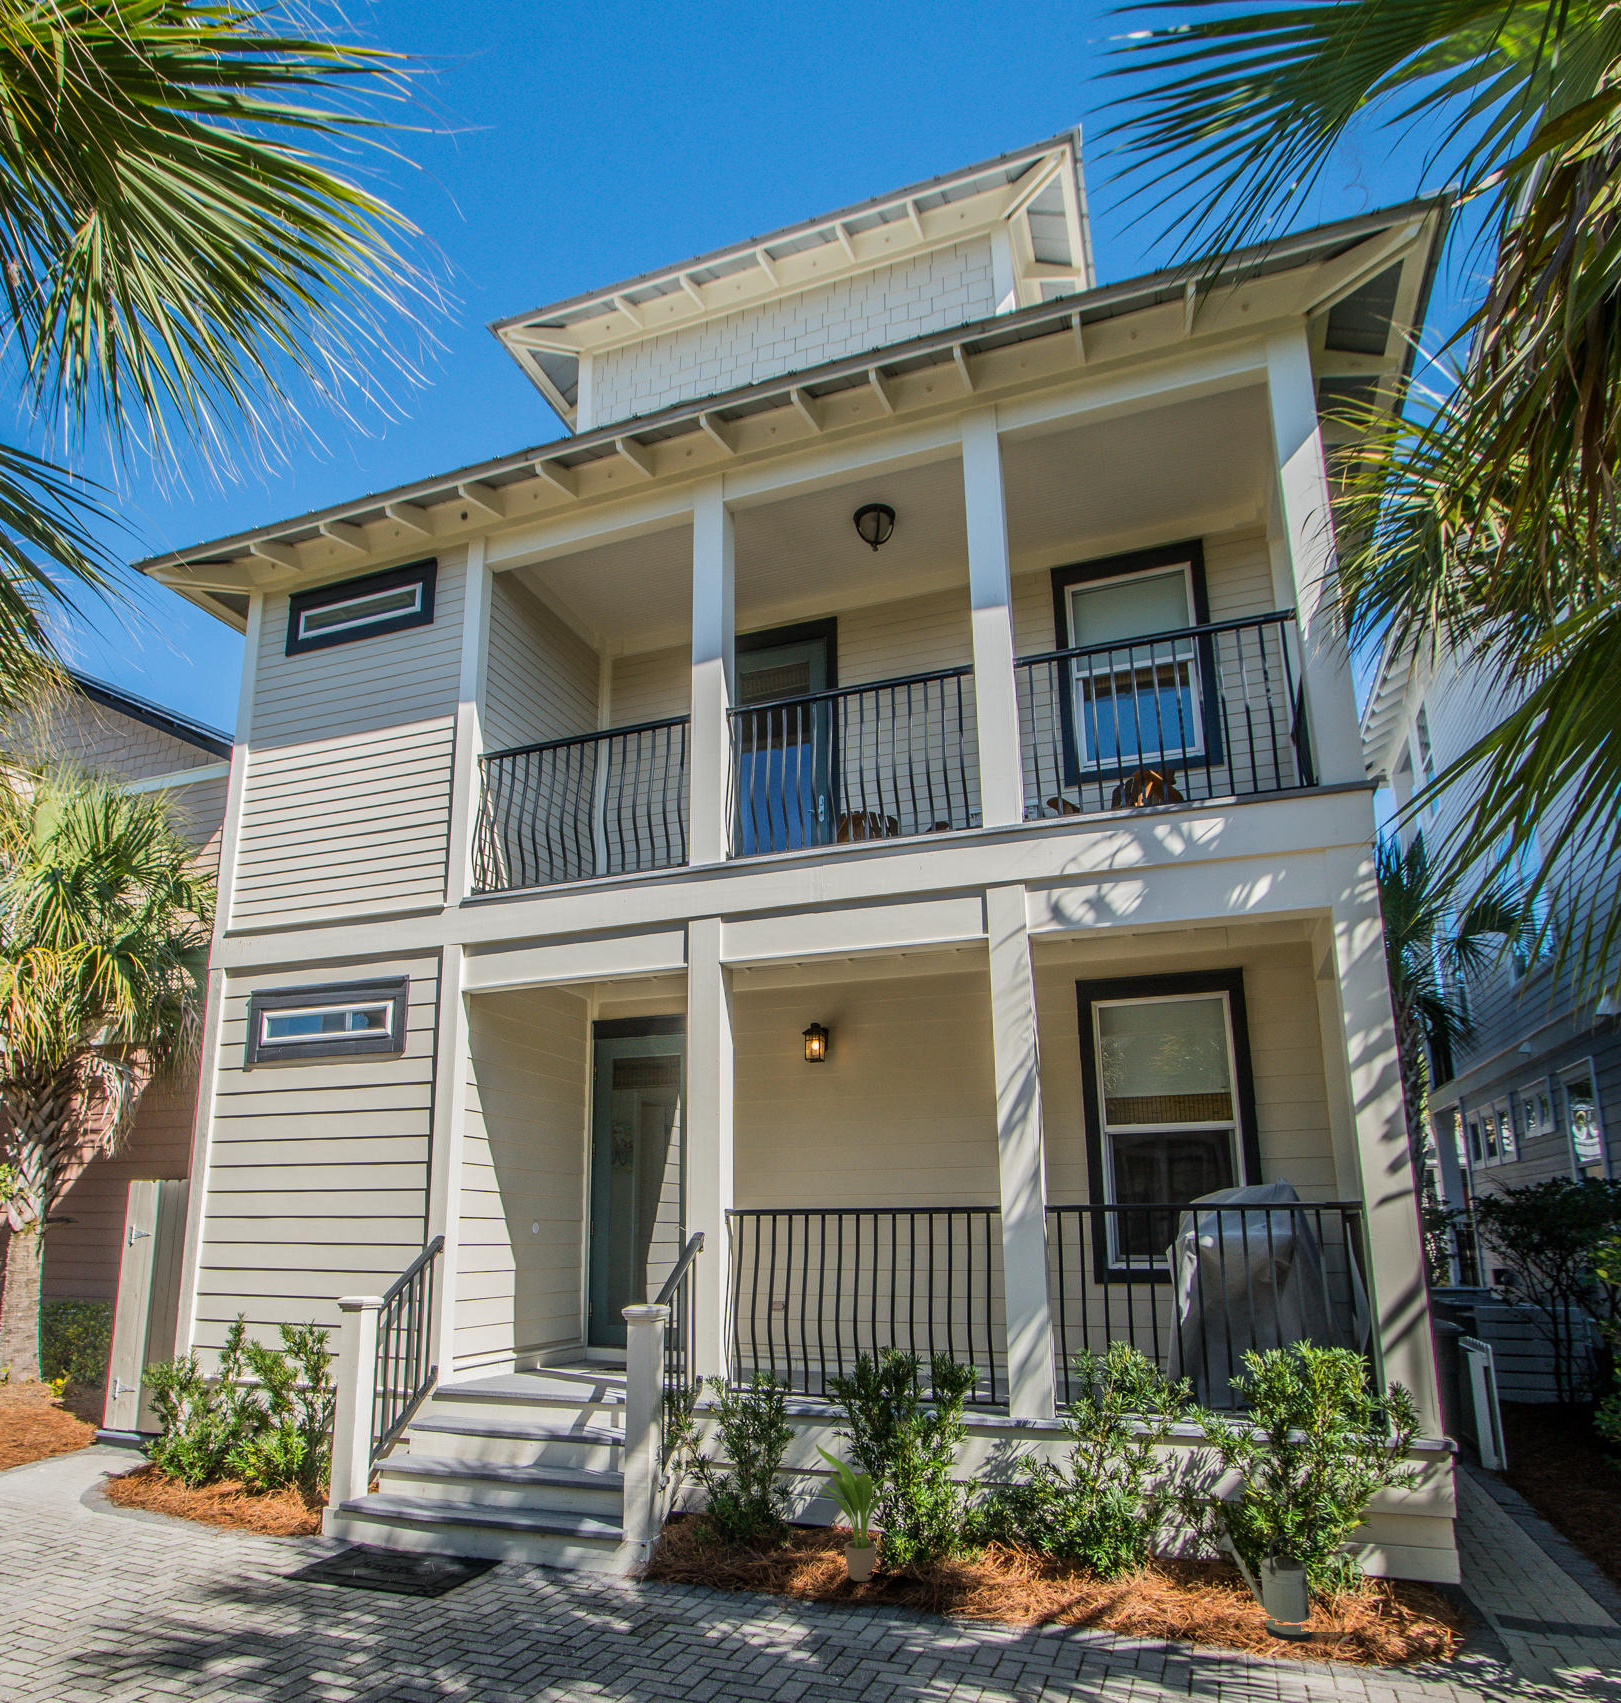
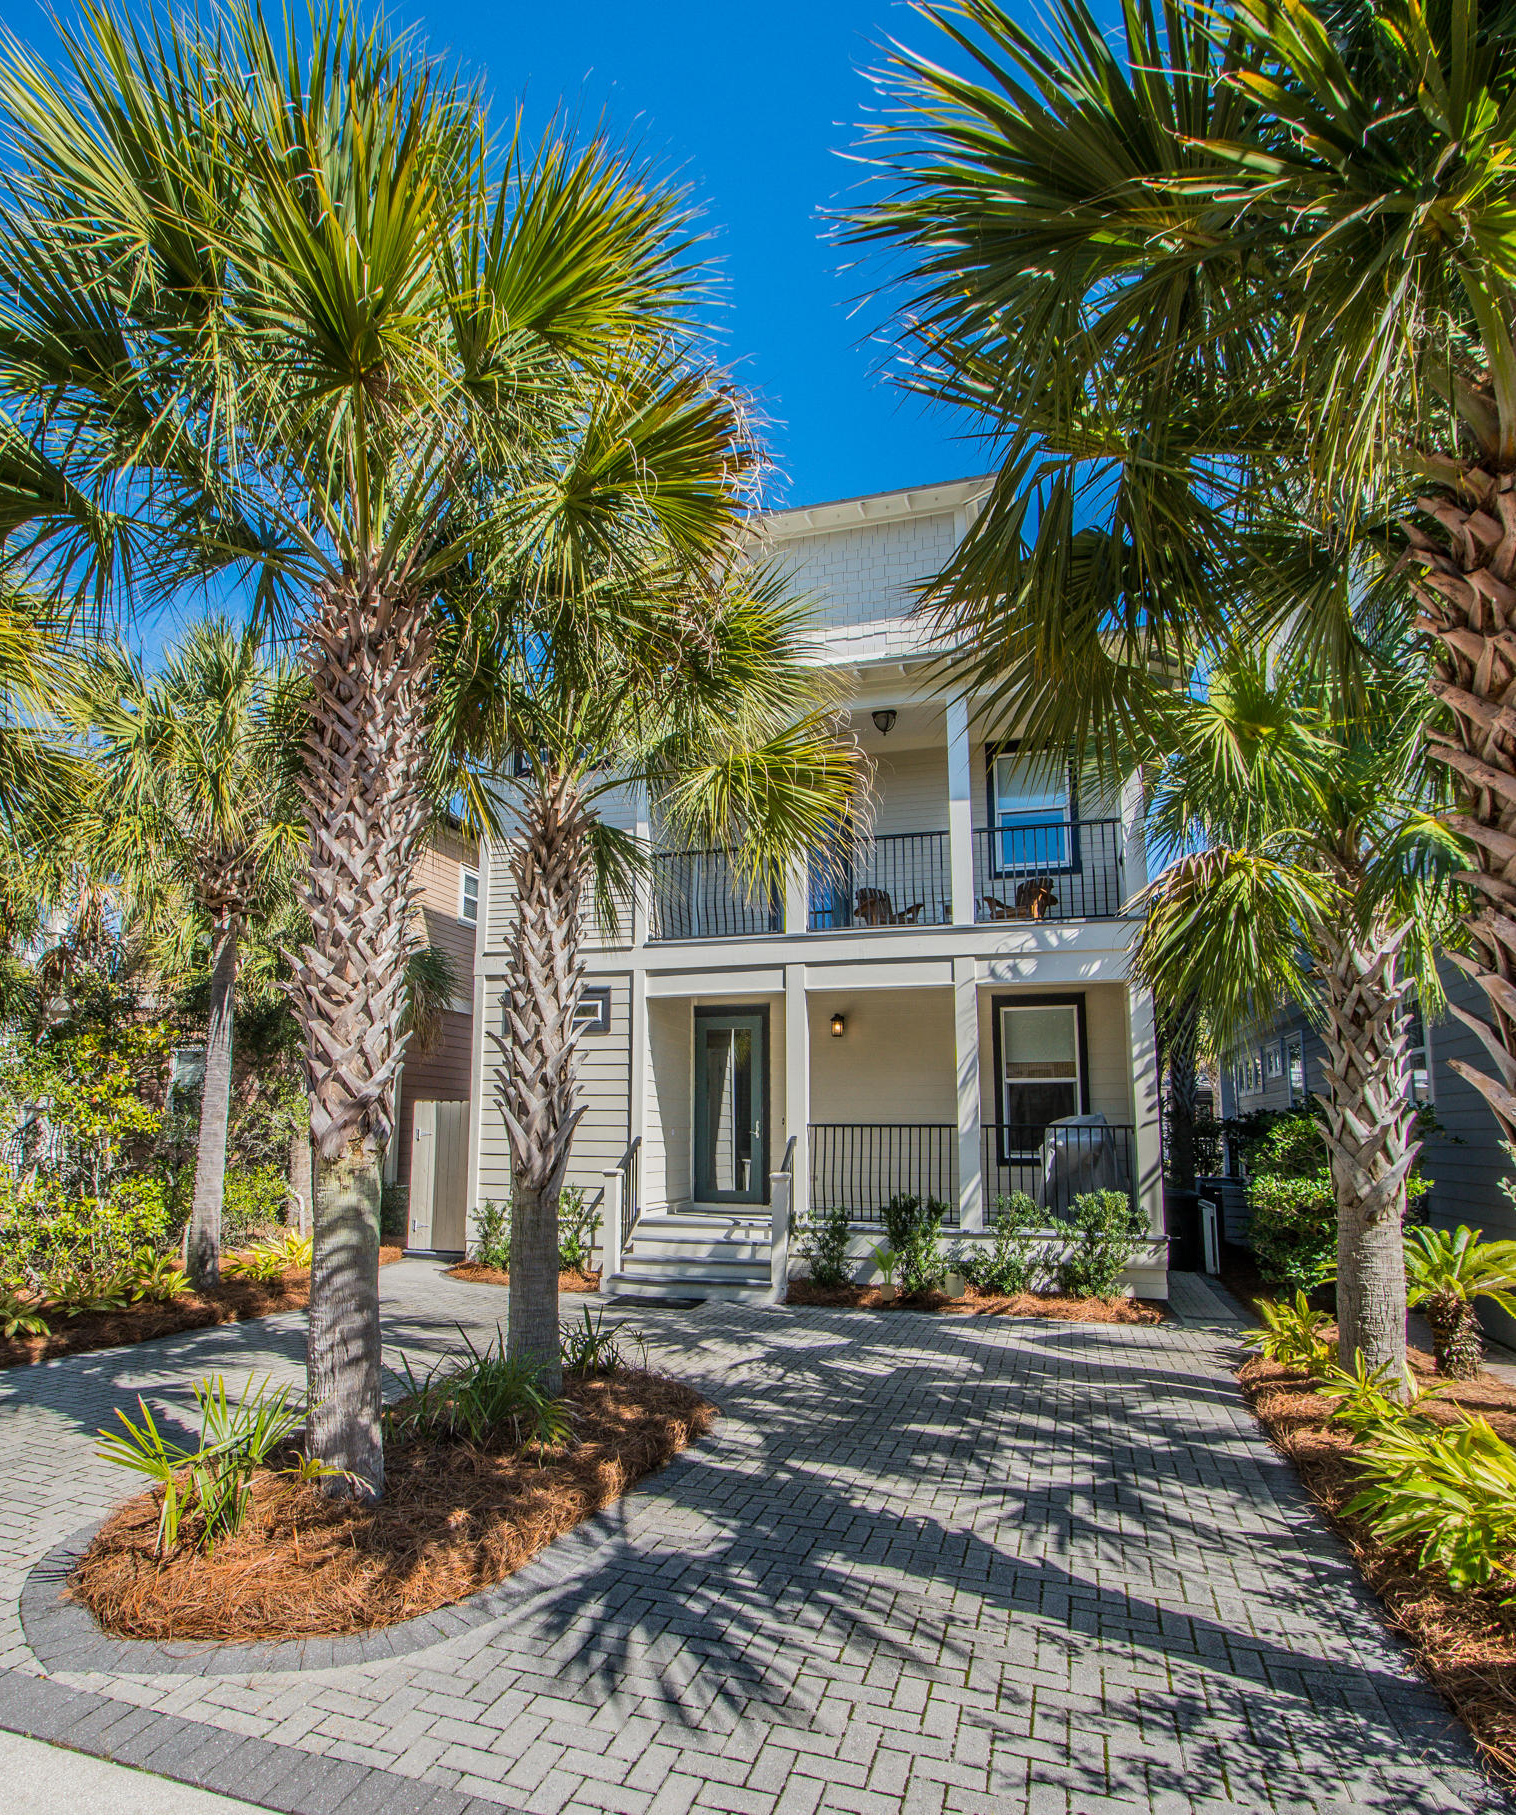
watering can: present [1216,1532,1316,1641] -> present [925,1264,965,1305]

